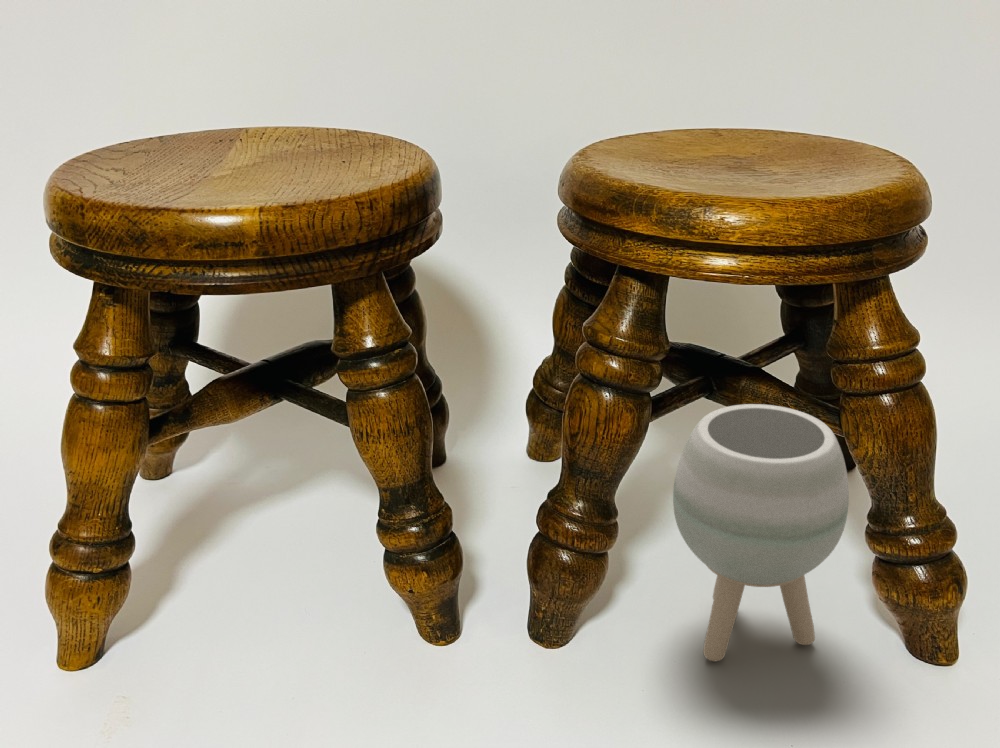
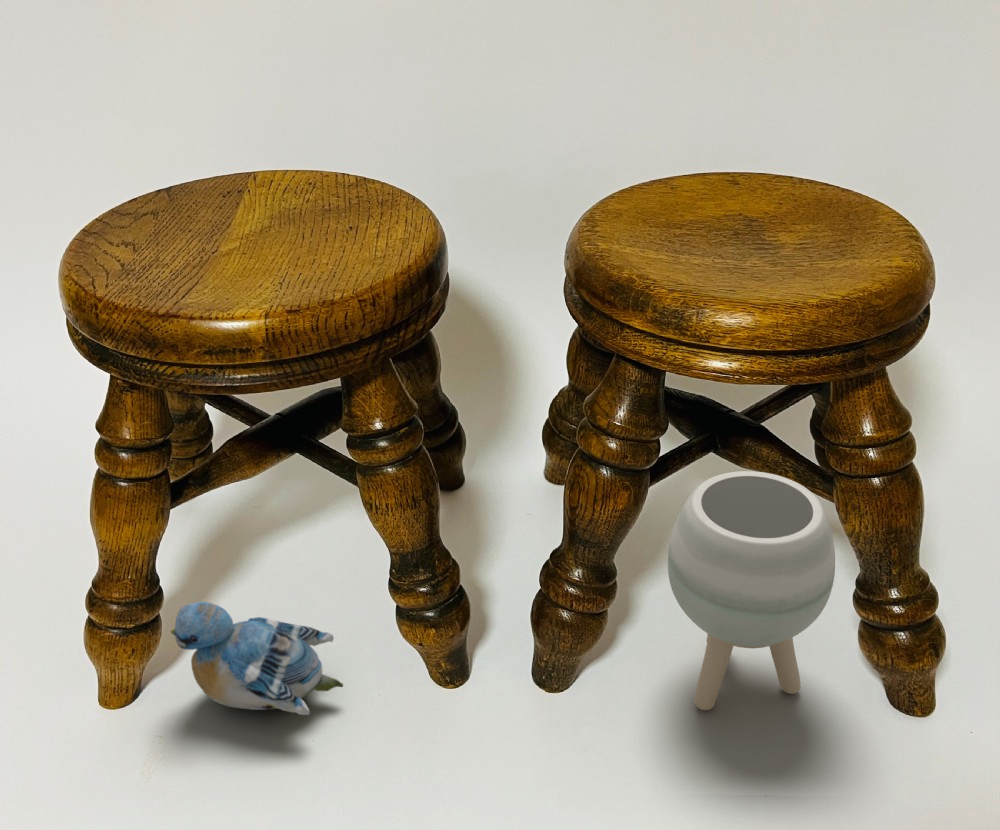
plush toy: none [141,545,327,665] -> present [171,602,343,715]

